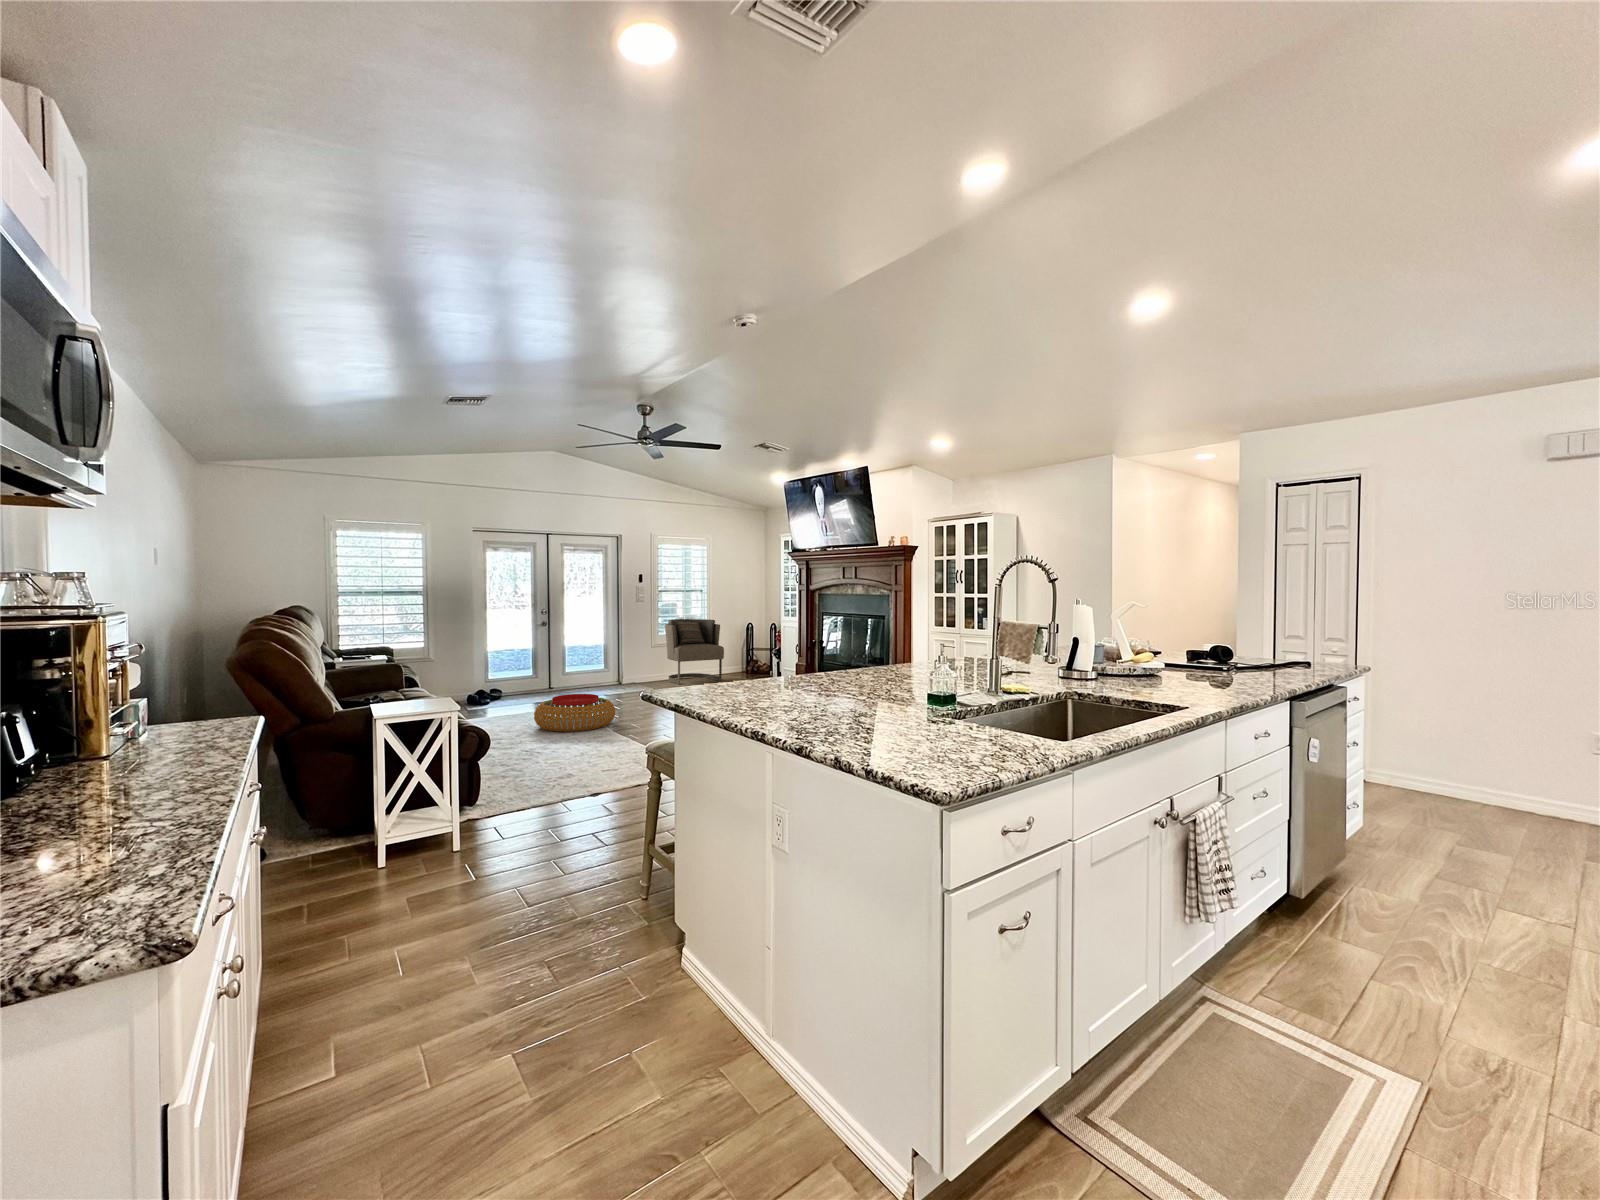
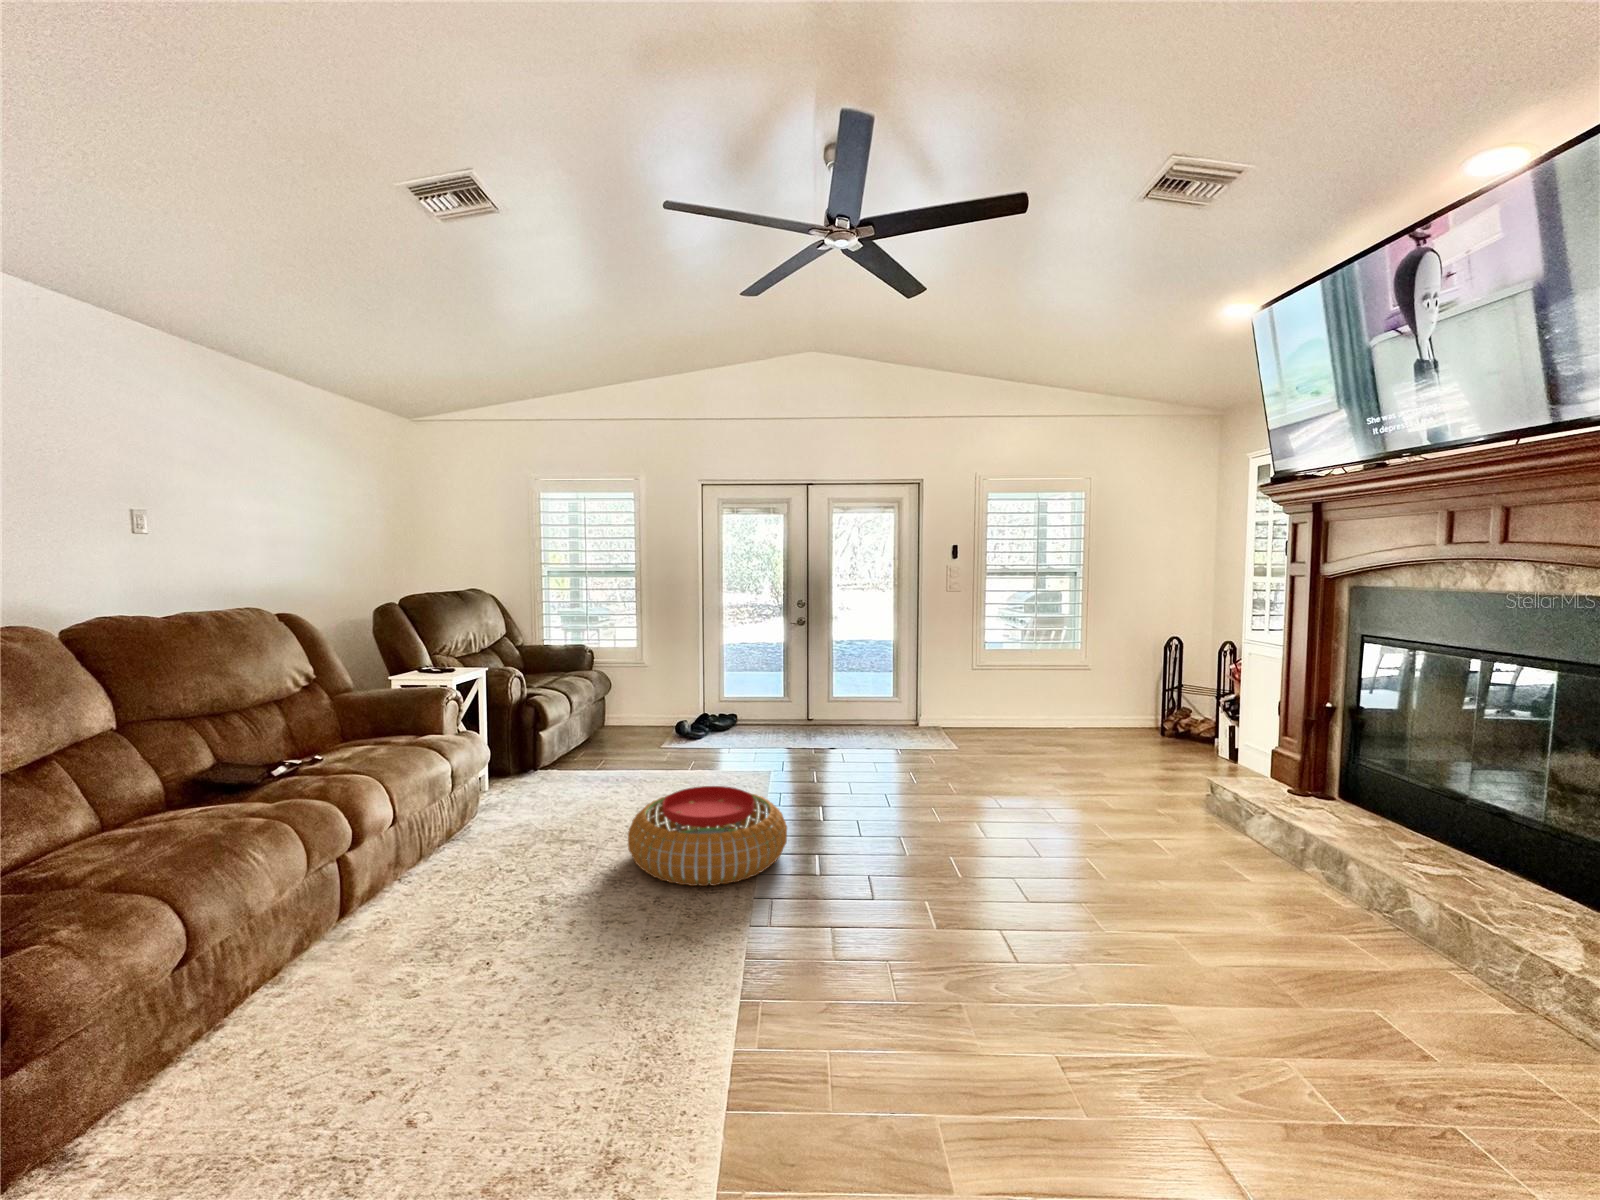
armchair: present [665,619,724,684] -> none [996,623,1107,750]

